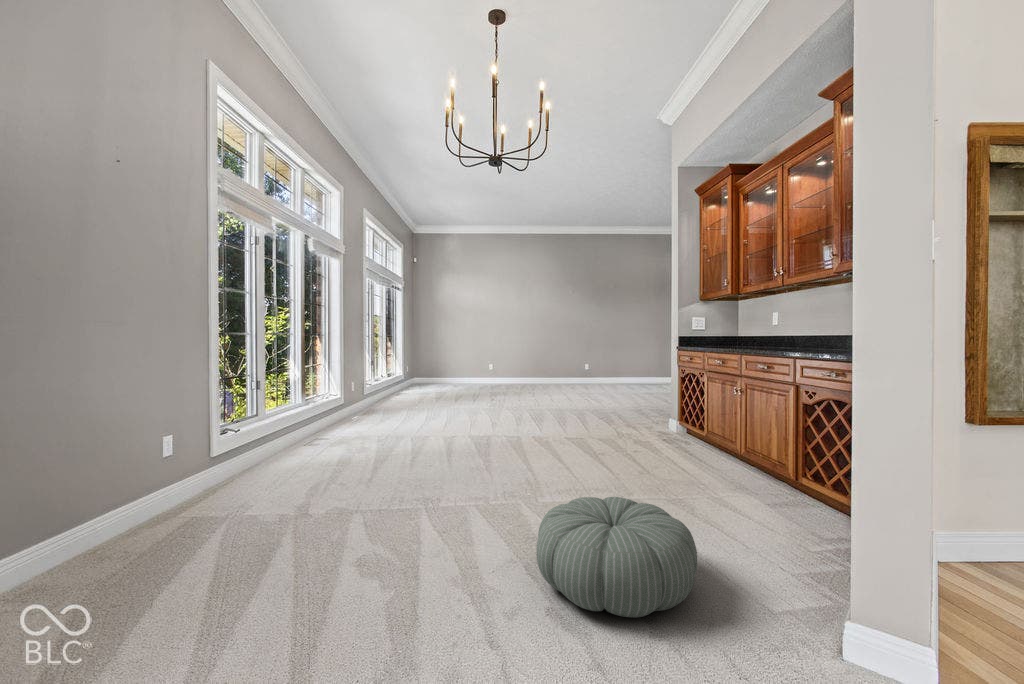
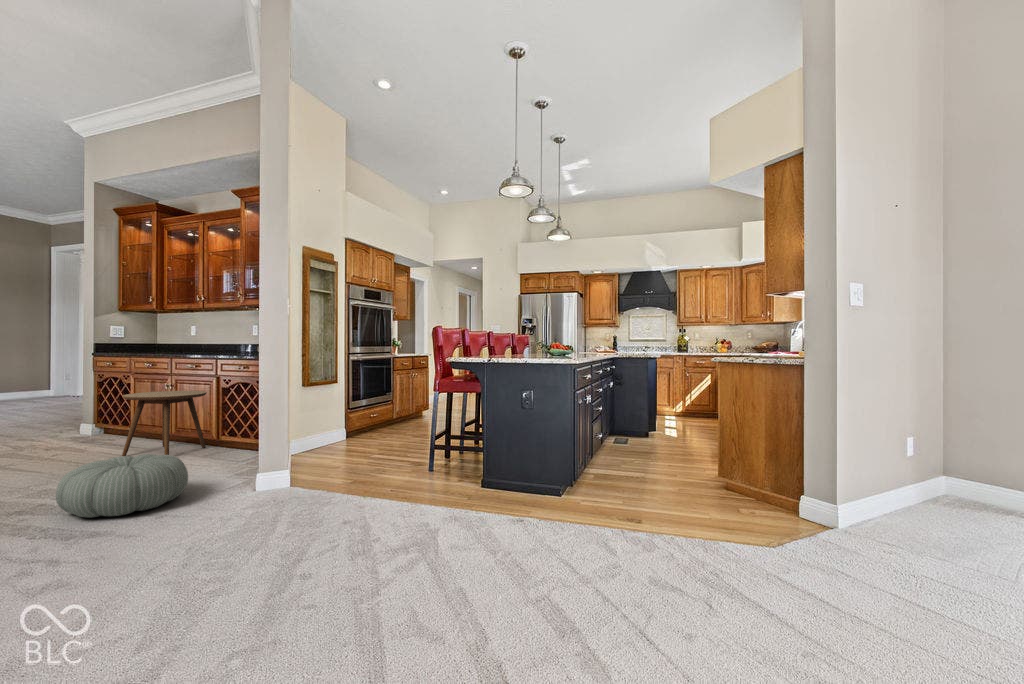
side table: none [677,397,778,494] -> present [122,391,207,456]

